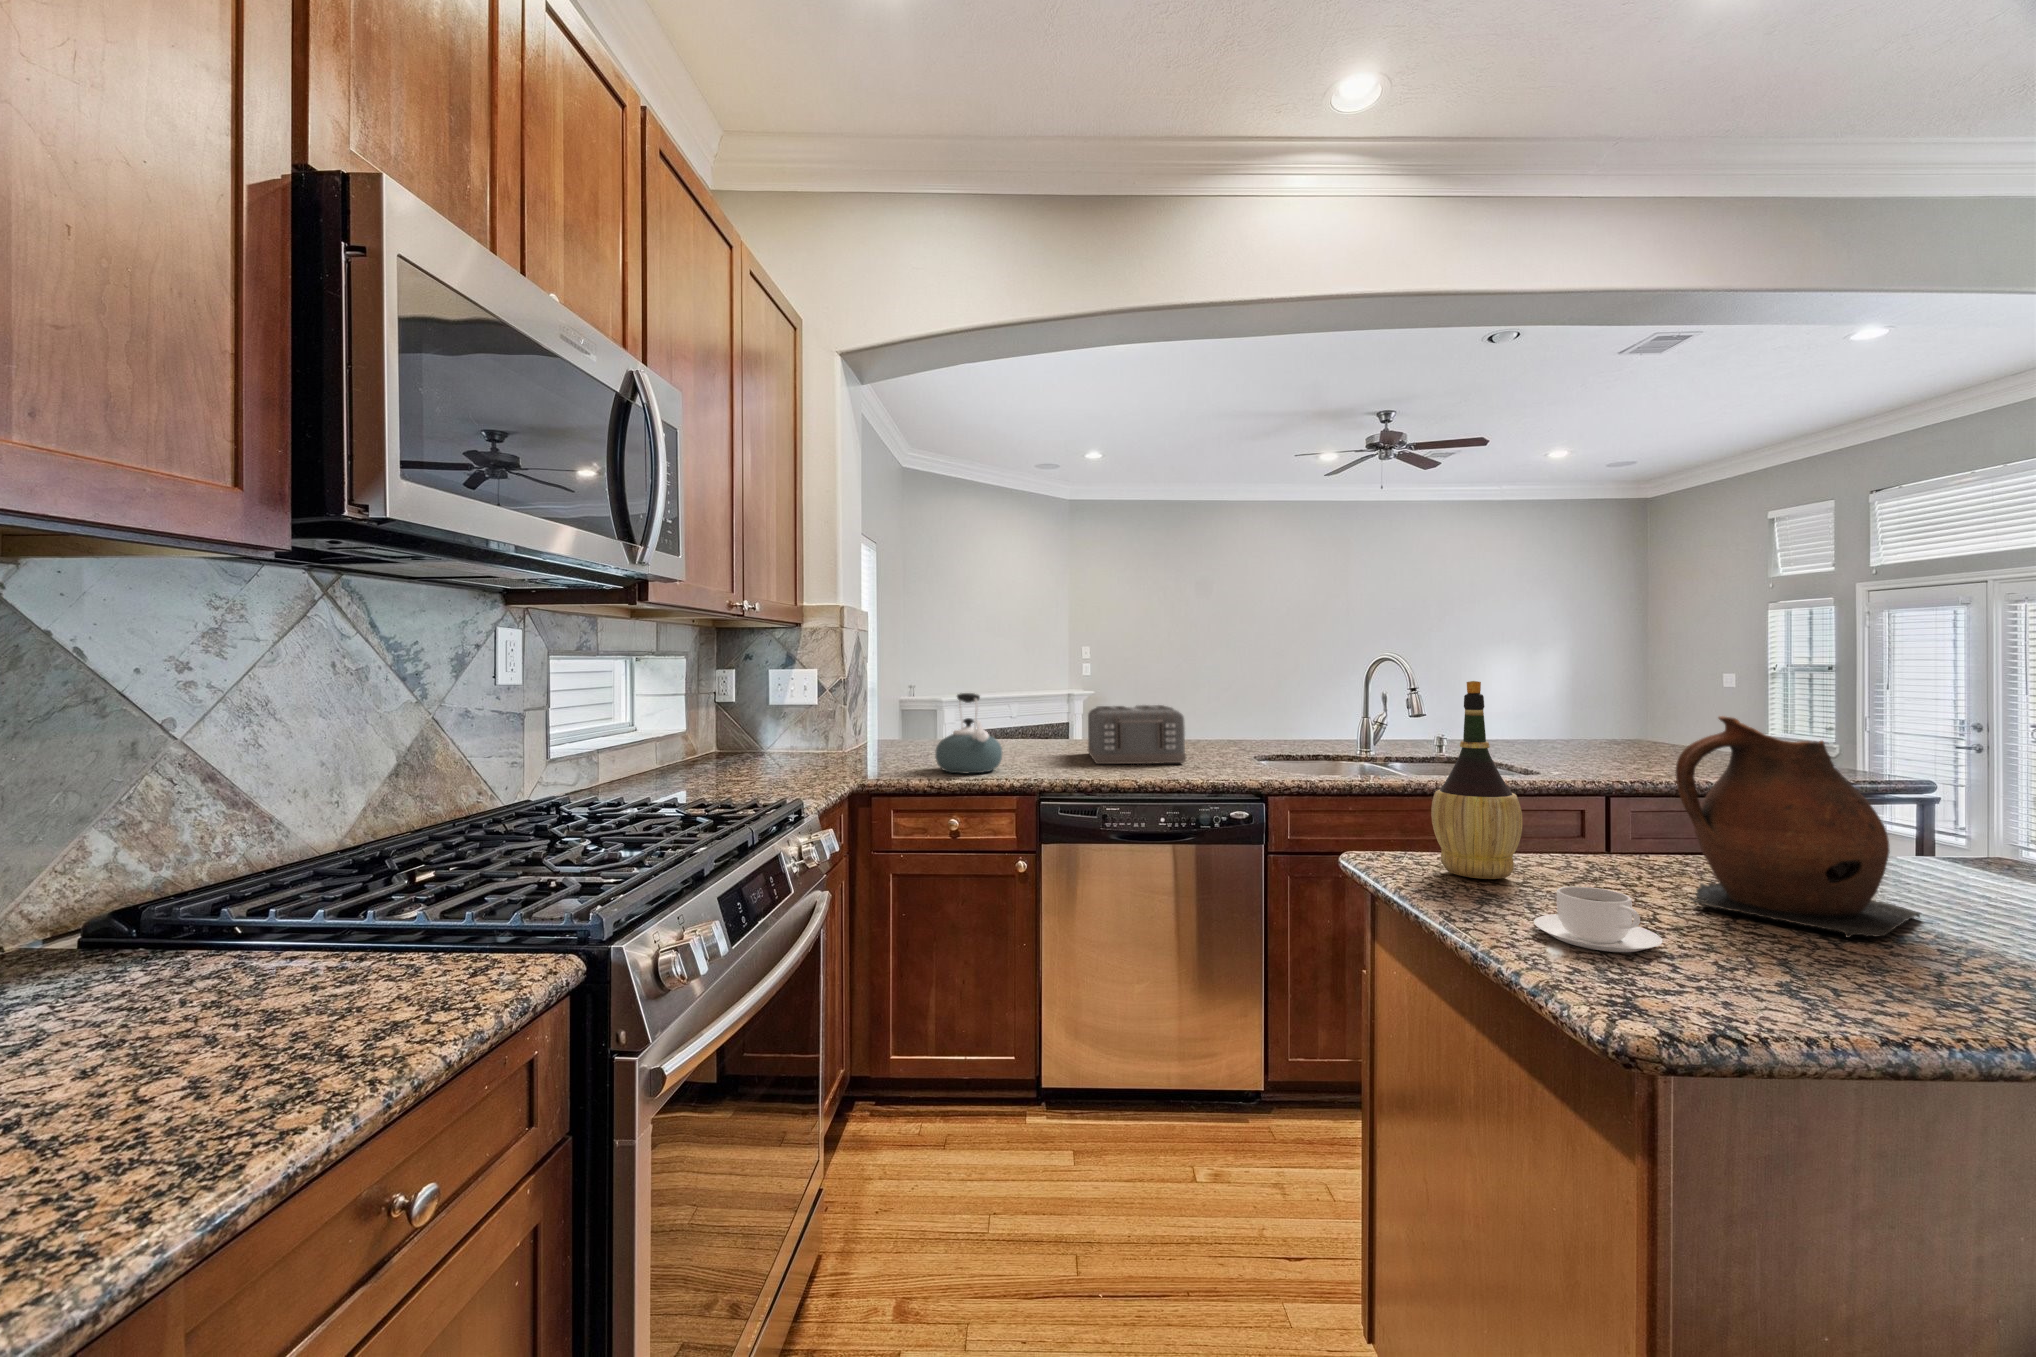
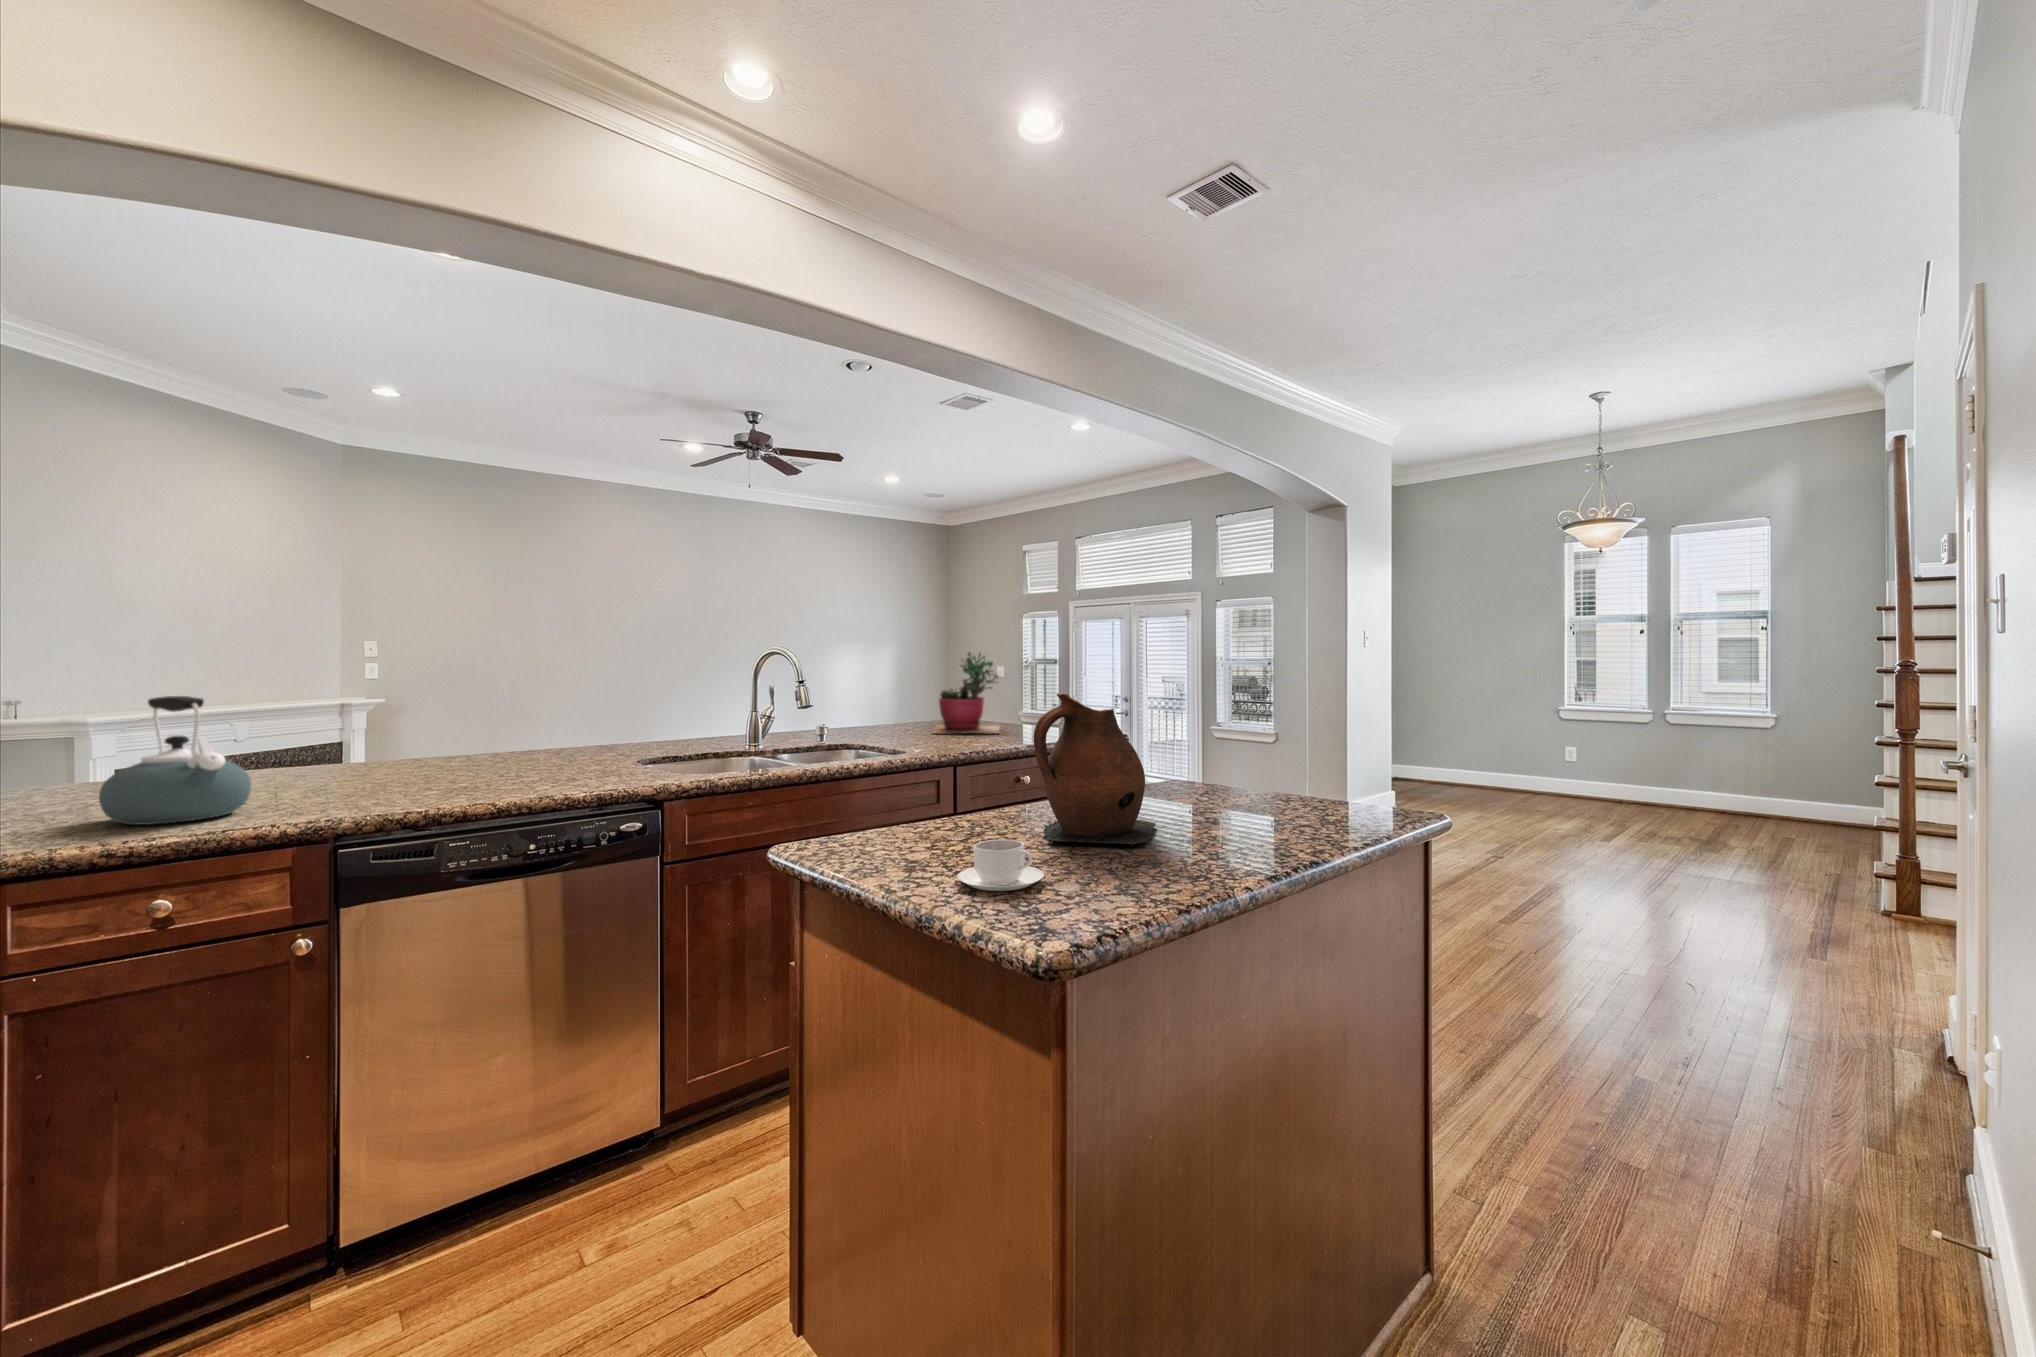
succulent plant: none [1587,656,1697,760] -> present [933,652,1000,733]
wine bottle: present [1431,681,1523,879] -> none [858,668,932,850]
toaster: present [1088,705,1187,764] -> none [402,705,557,787]

